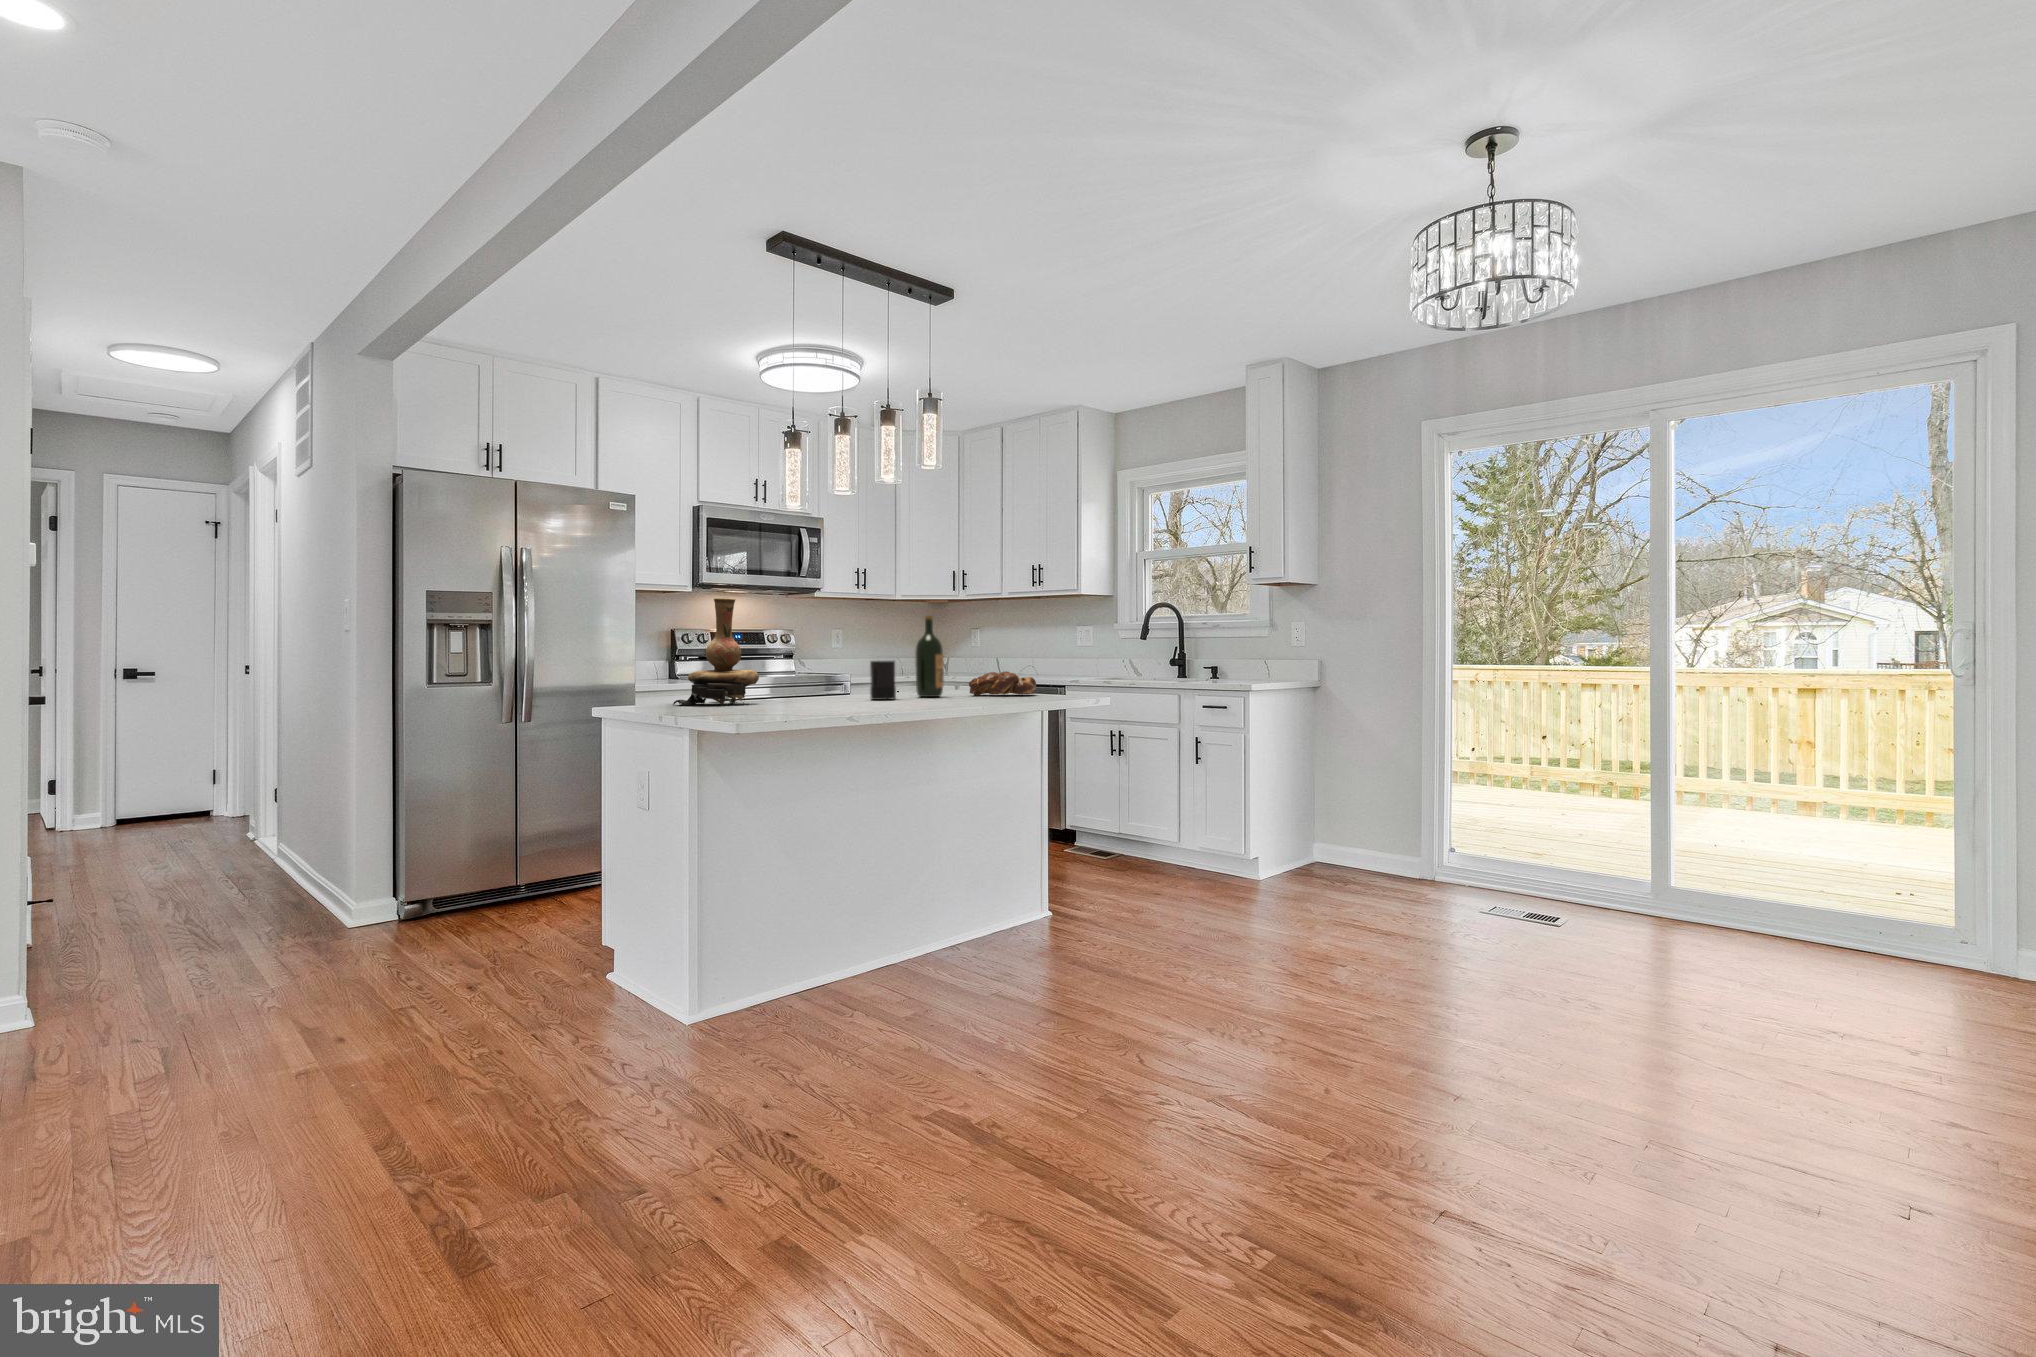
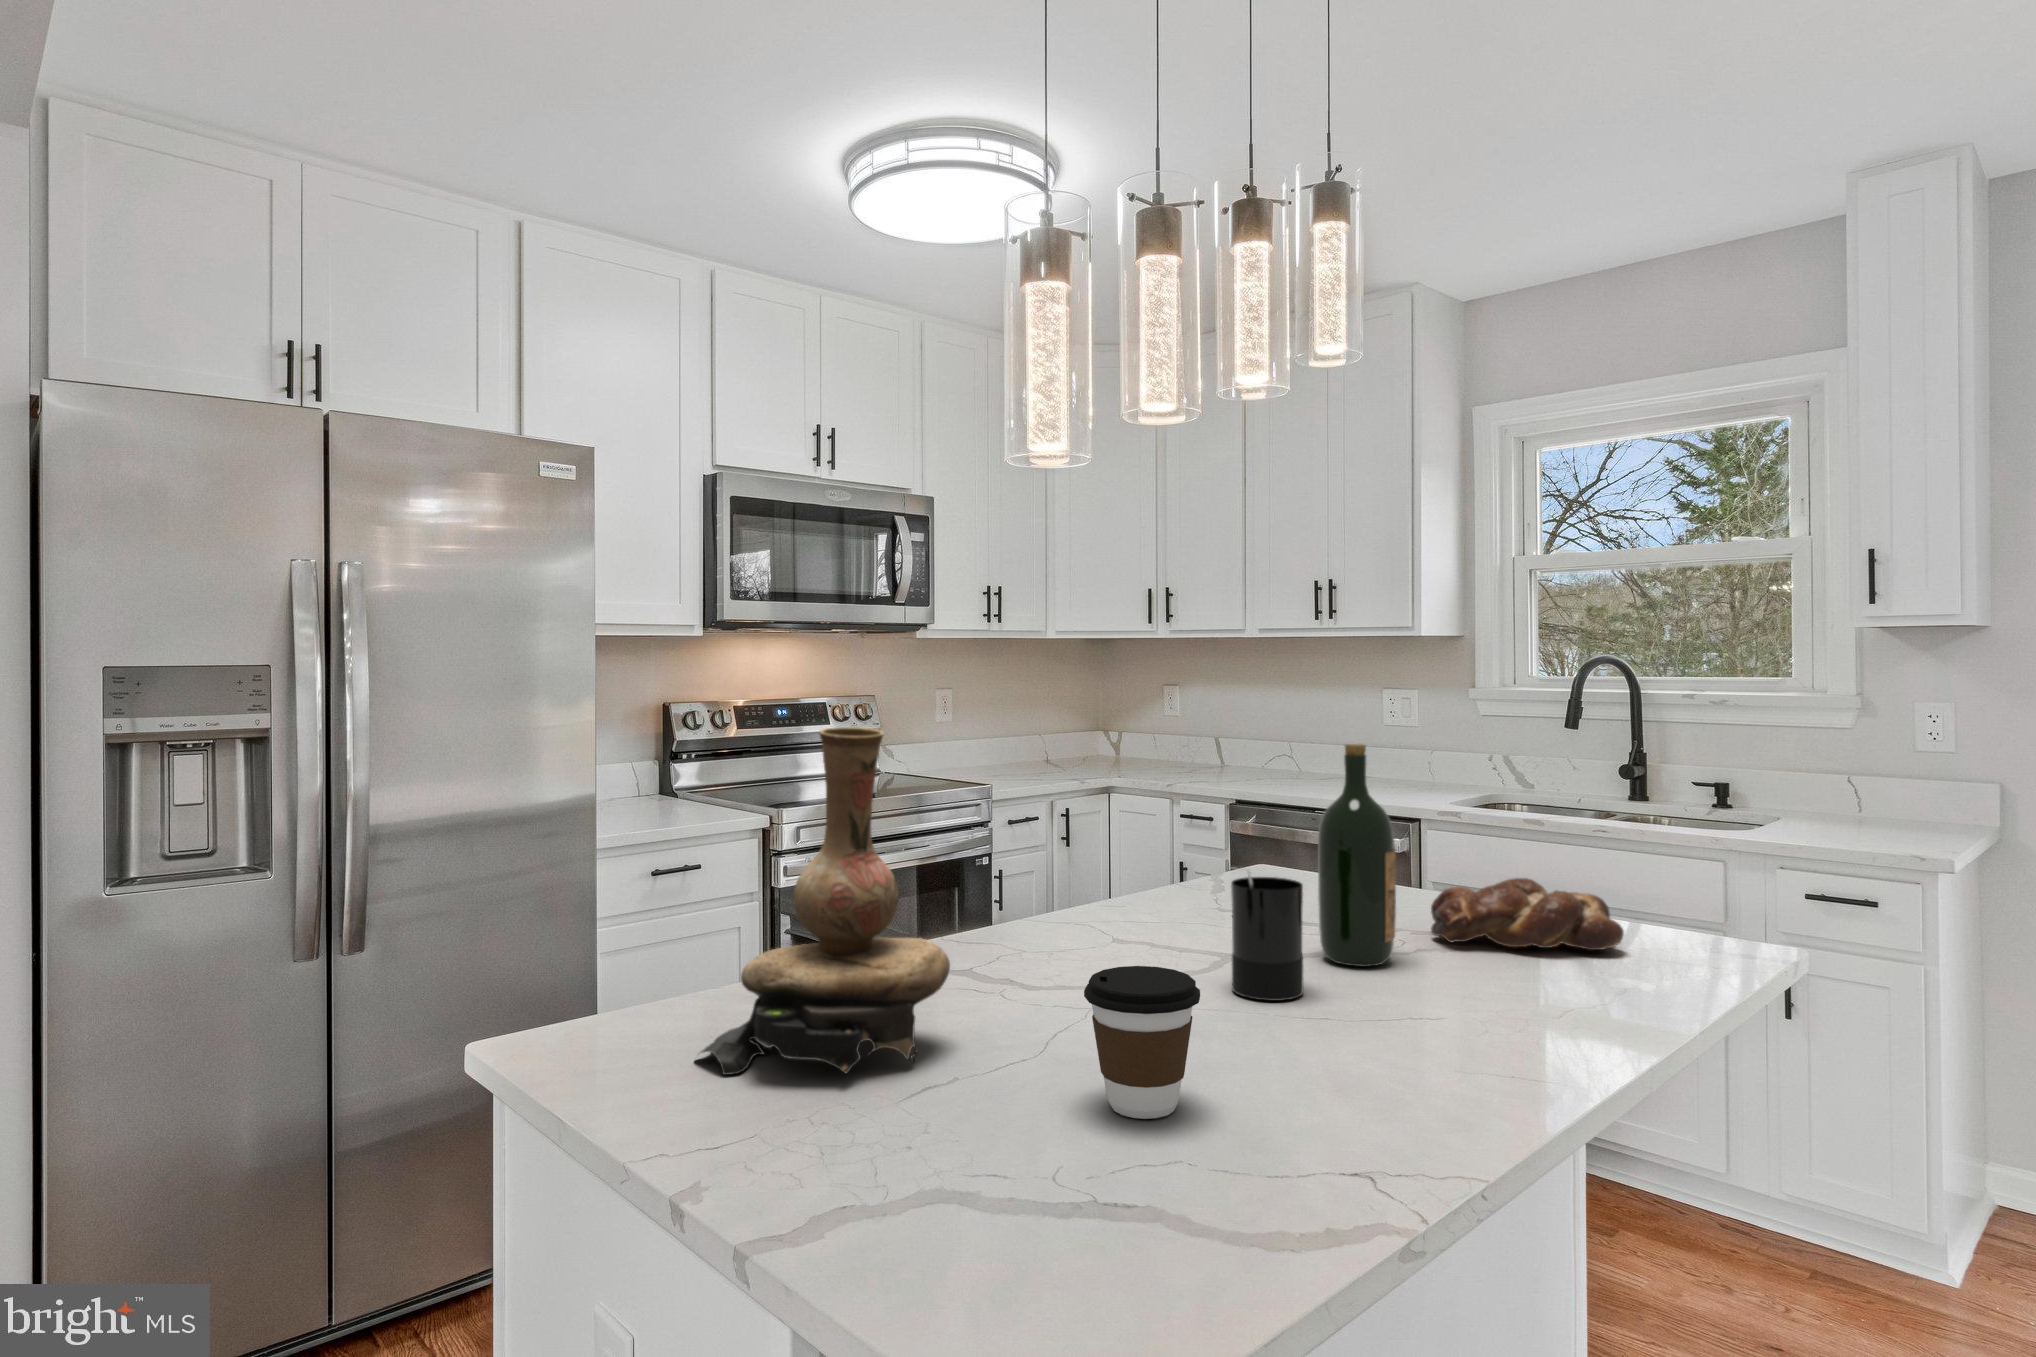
coffee cup: none [789,668,824,706] -> present [1084,966,1200,1119]

